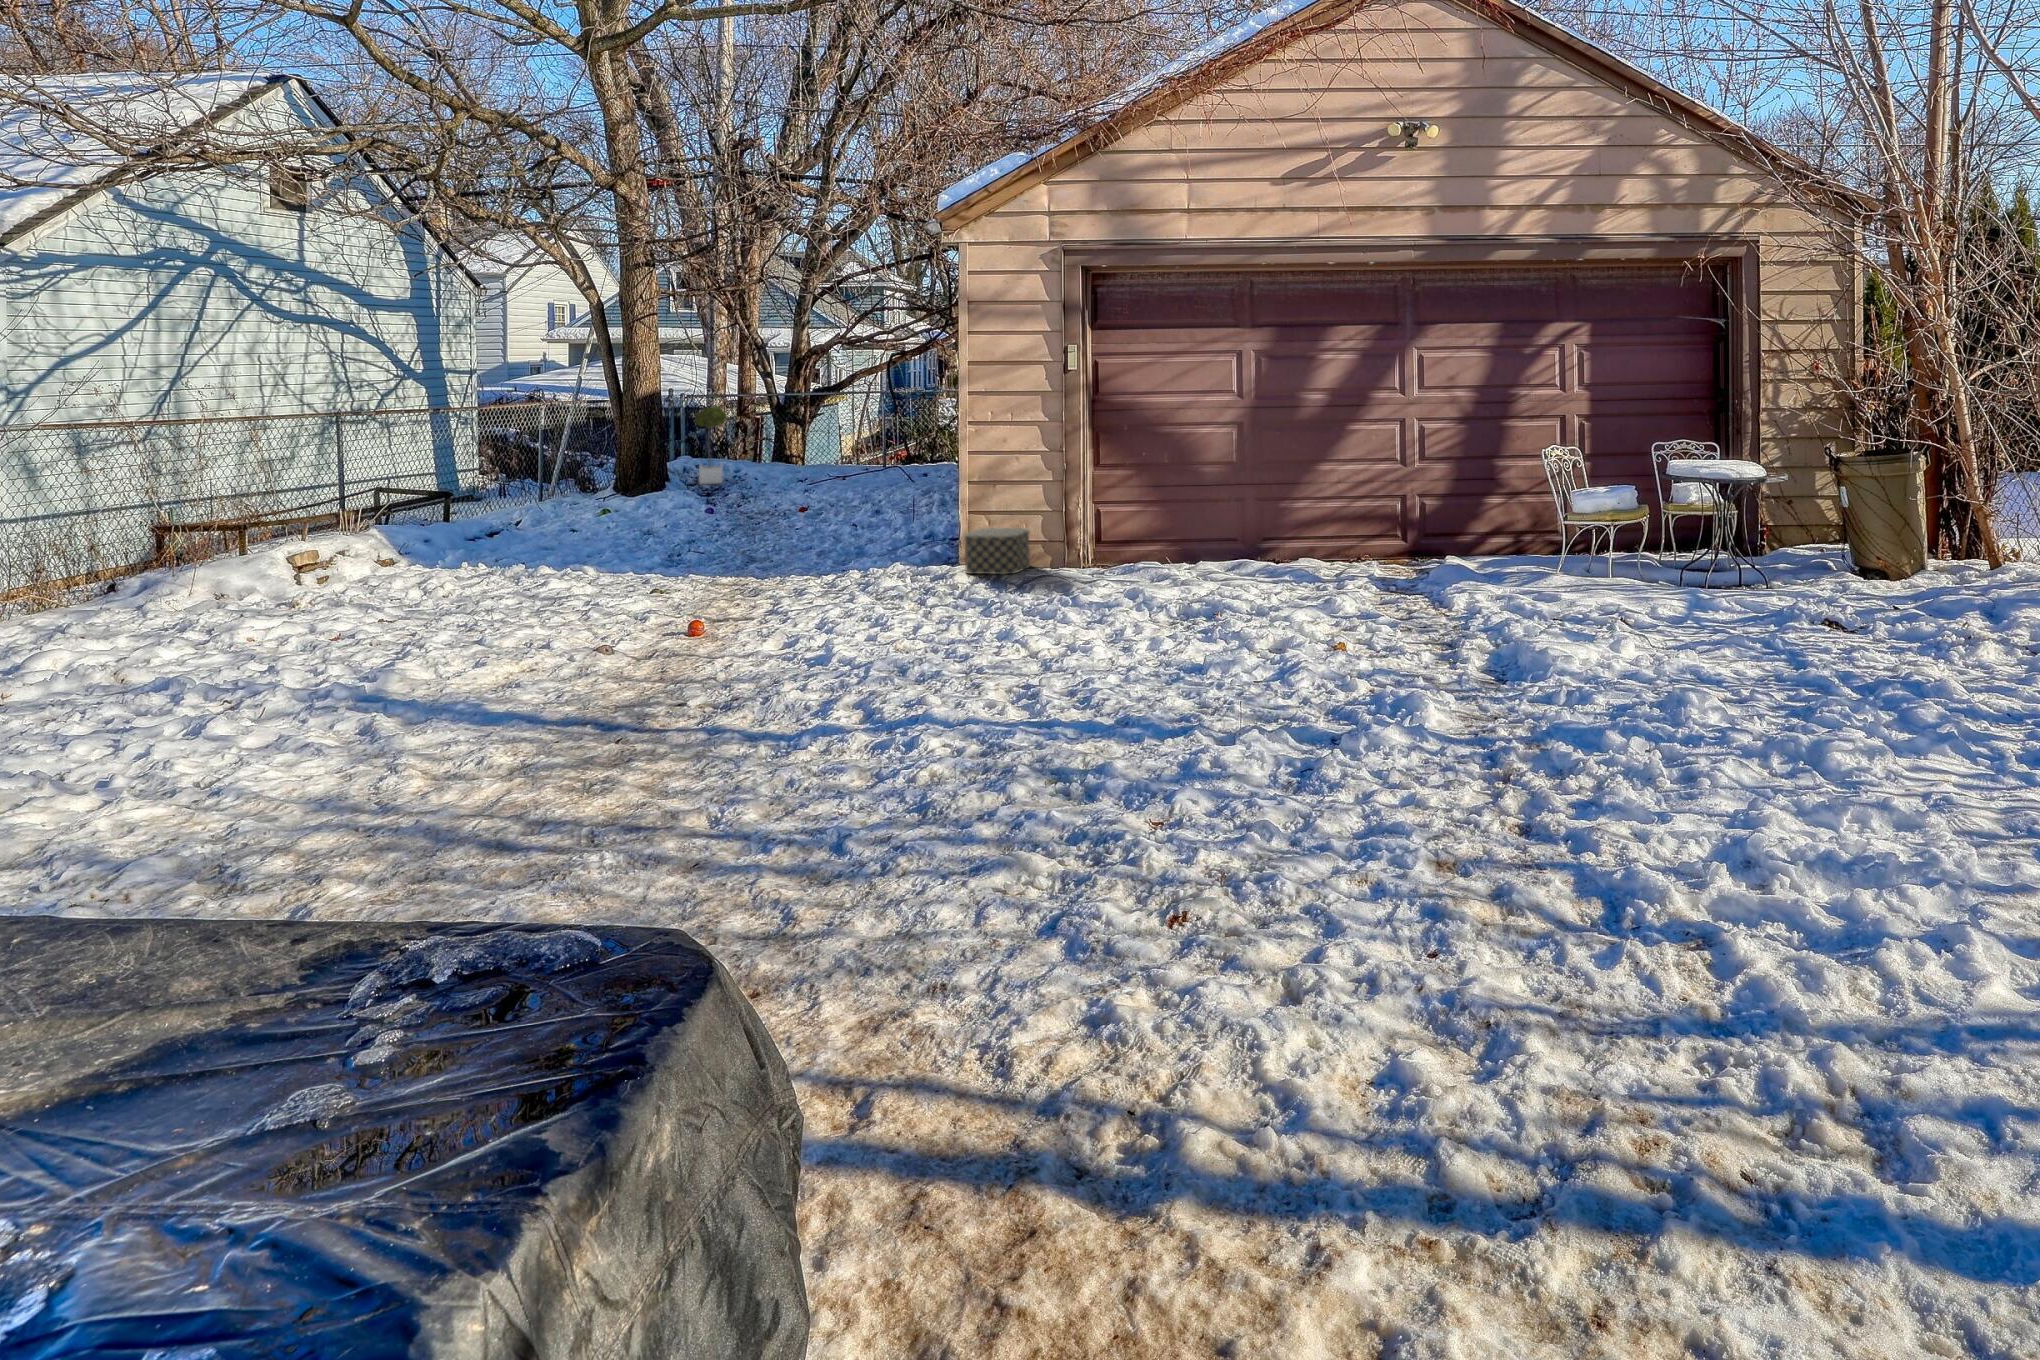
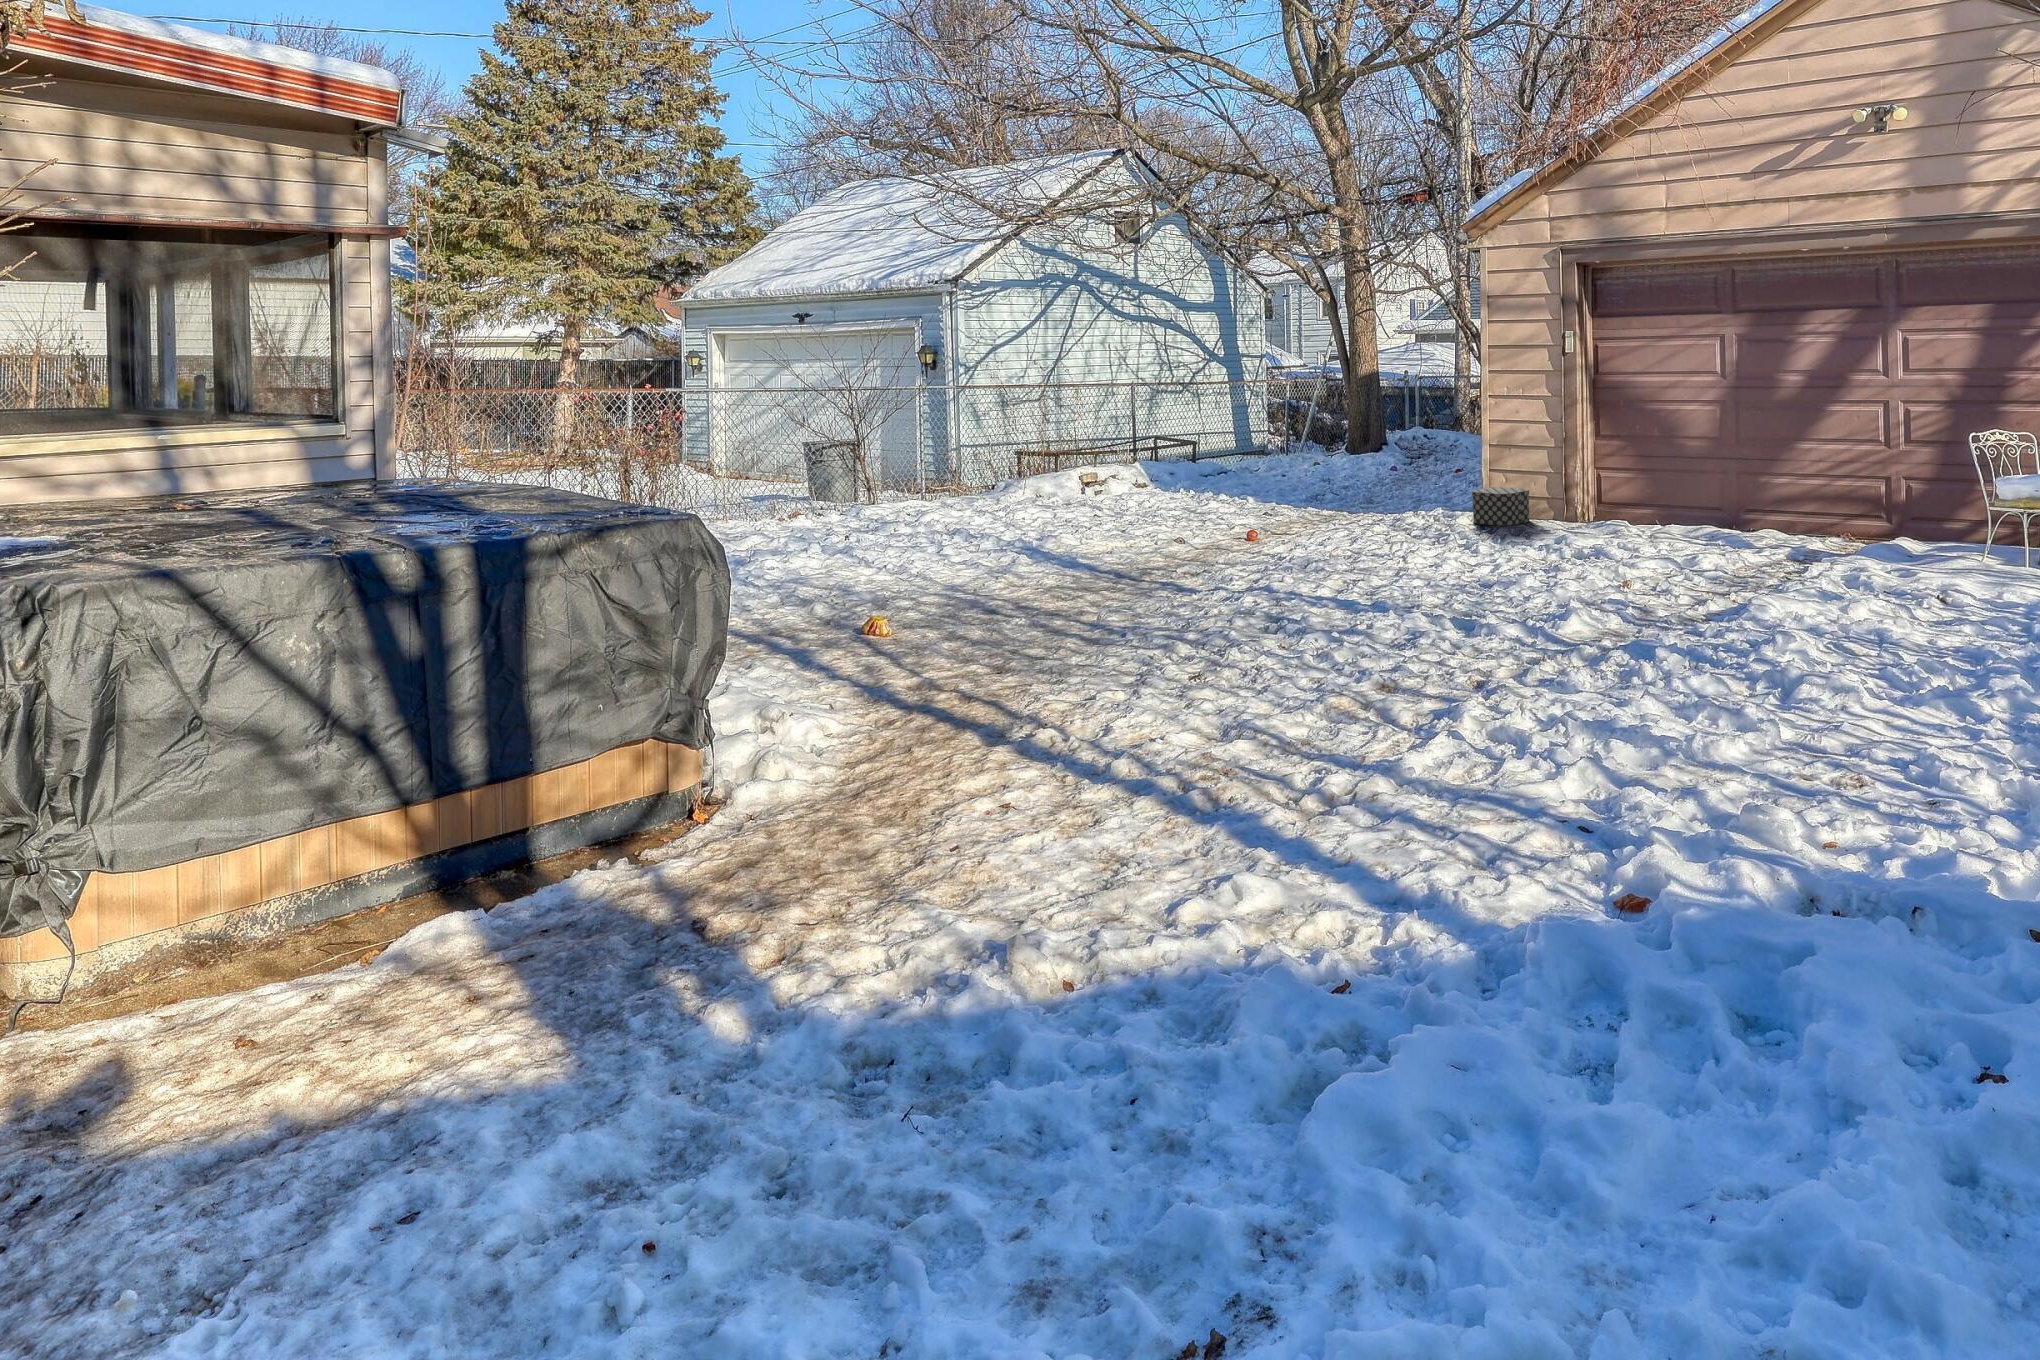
potted tree: present [694,406,727,484] -> none [1378,384,1404,449]

